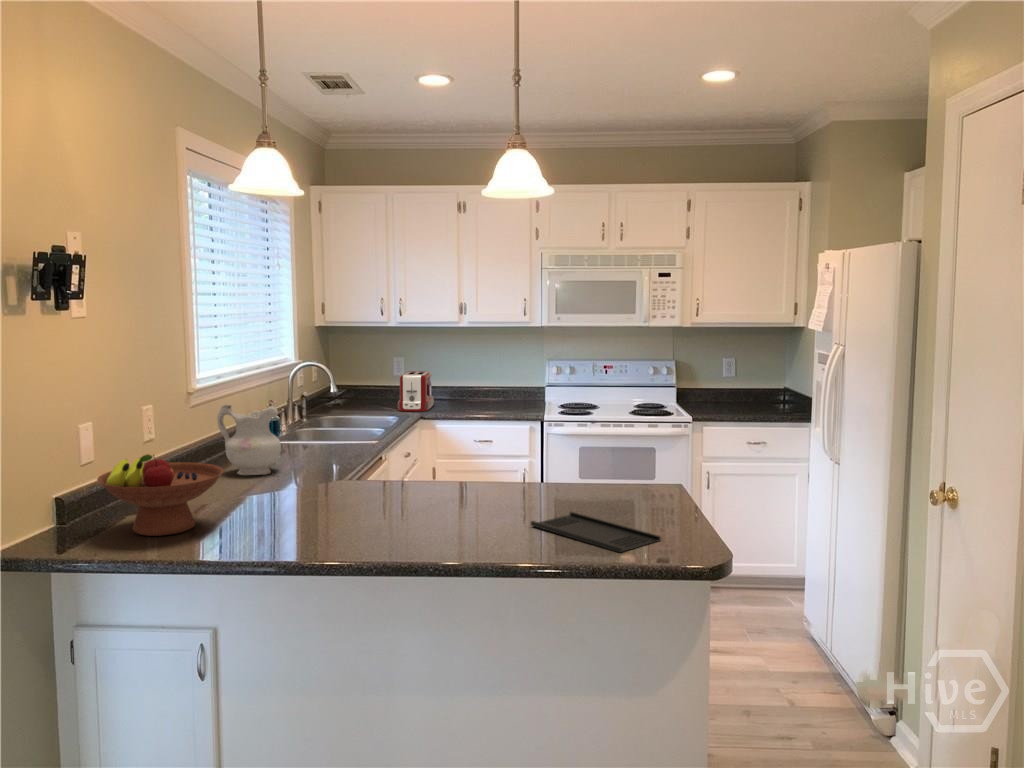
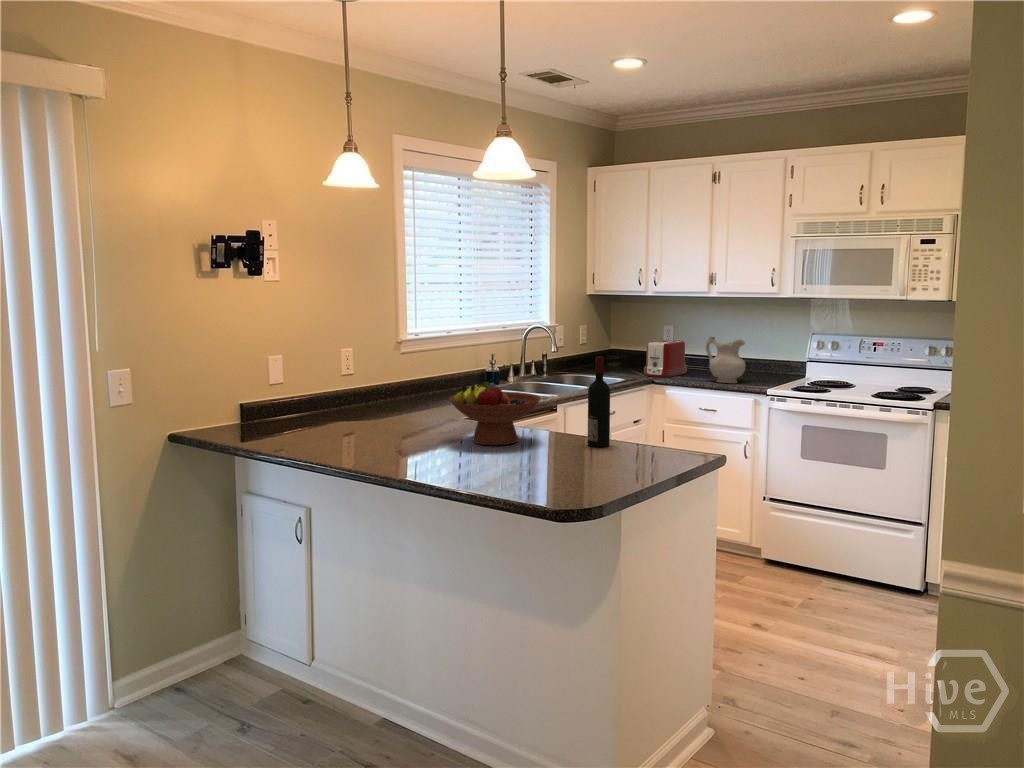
wine bottle: none [540,400,563,495] -> present [588,357,610,447]
ceramic pitcher: present [217,405,281,475] -> present [706,337,745,383]
fruit bowl: present [97,454,224,536] -> present [449,382,541,445]
tray: present [531,512,661,553] -> none [514,458,590,492]

